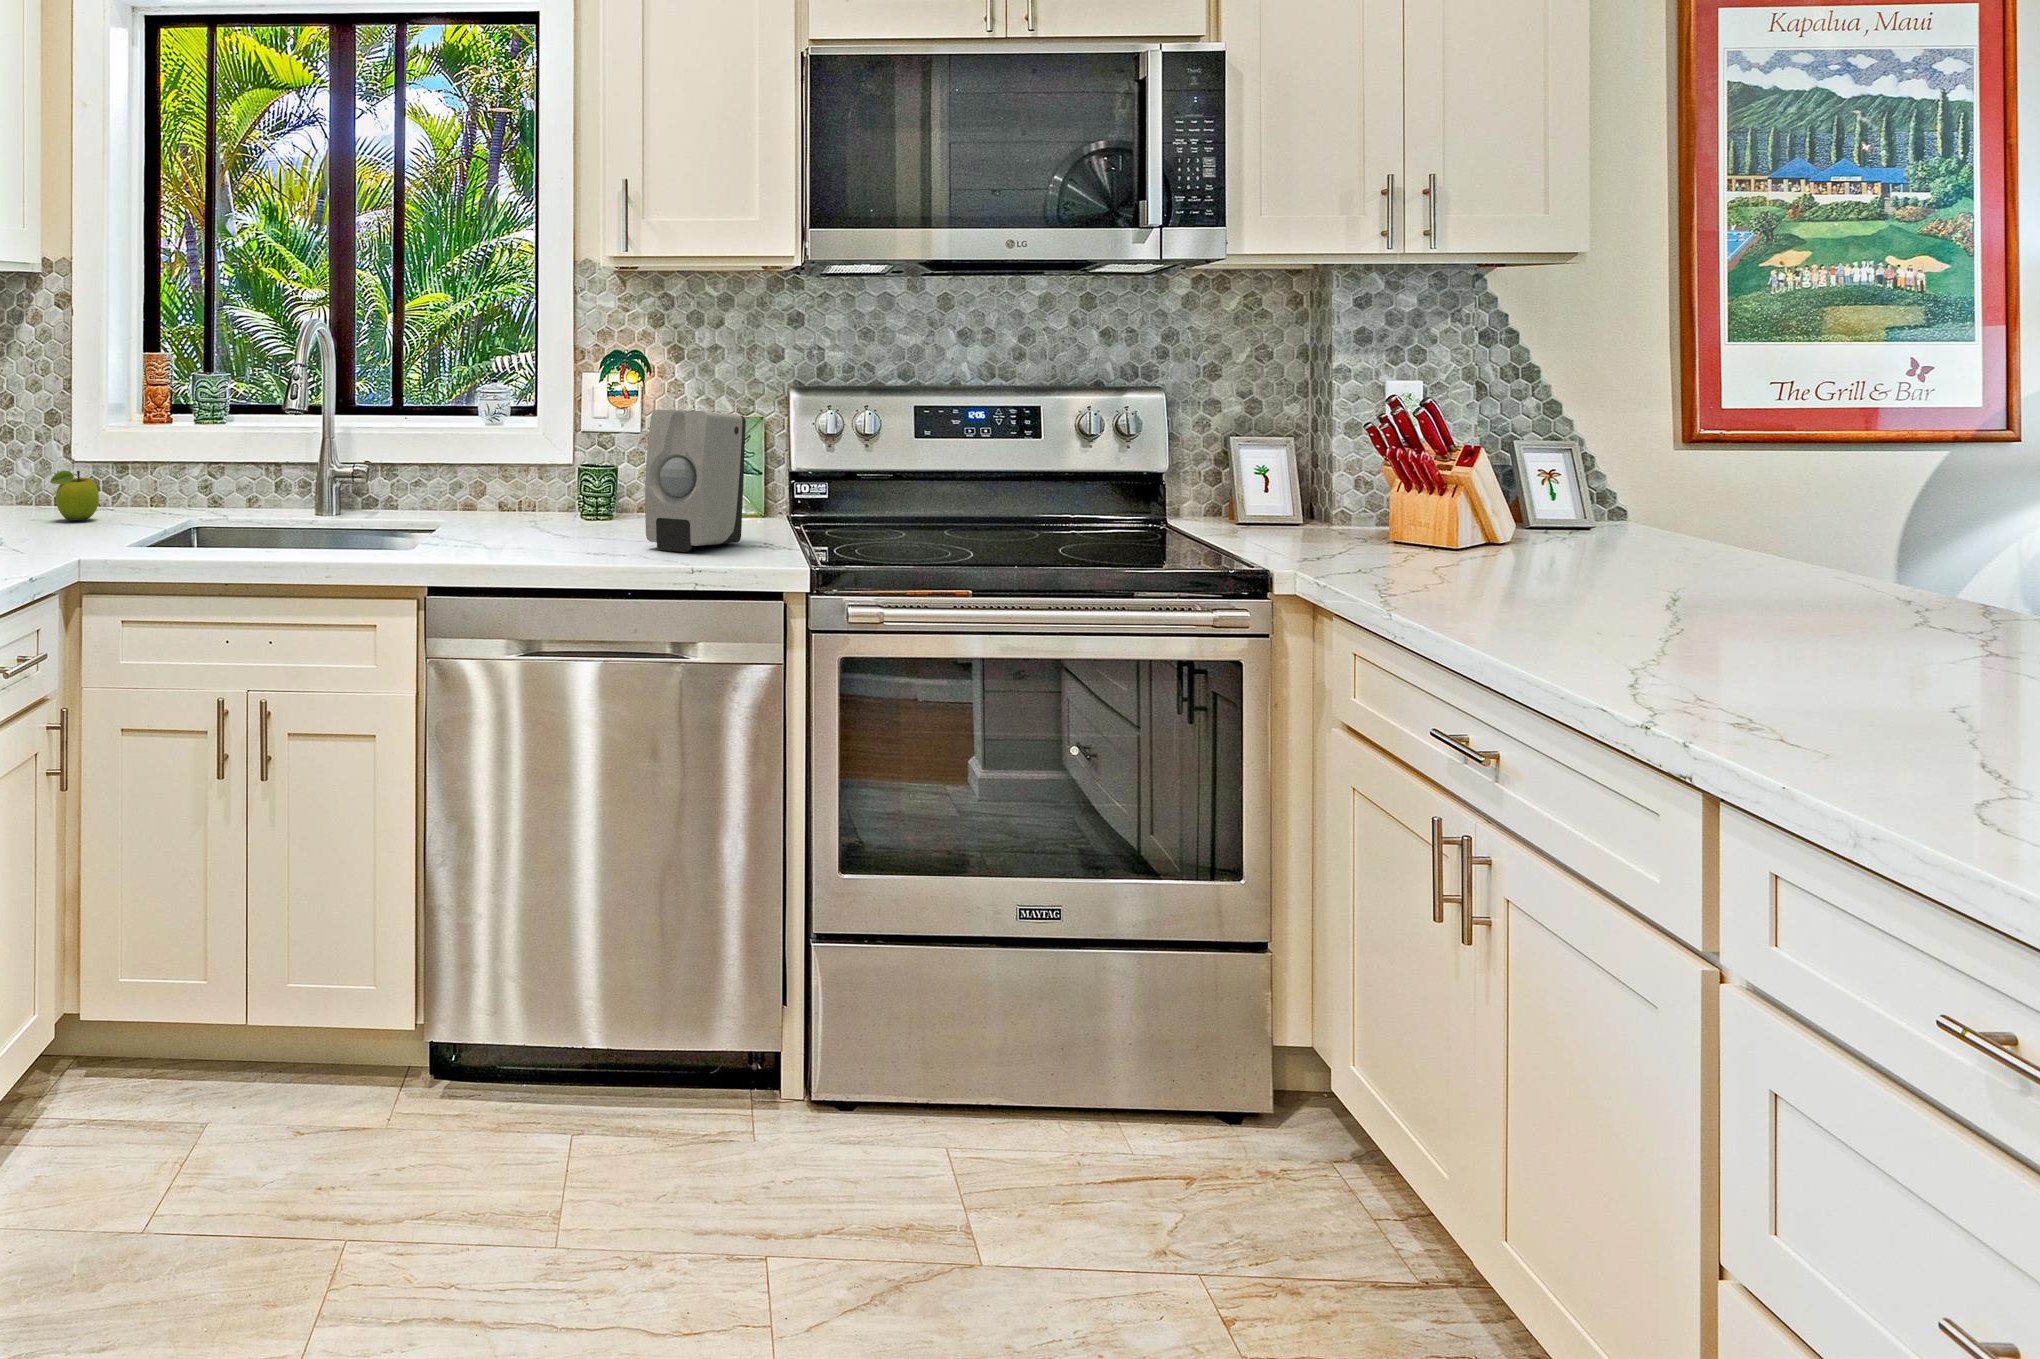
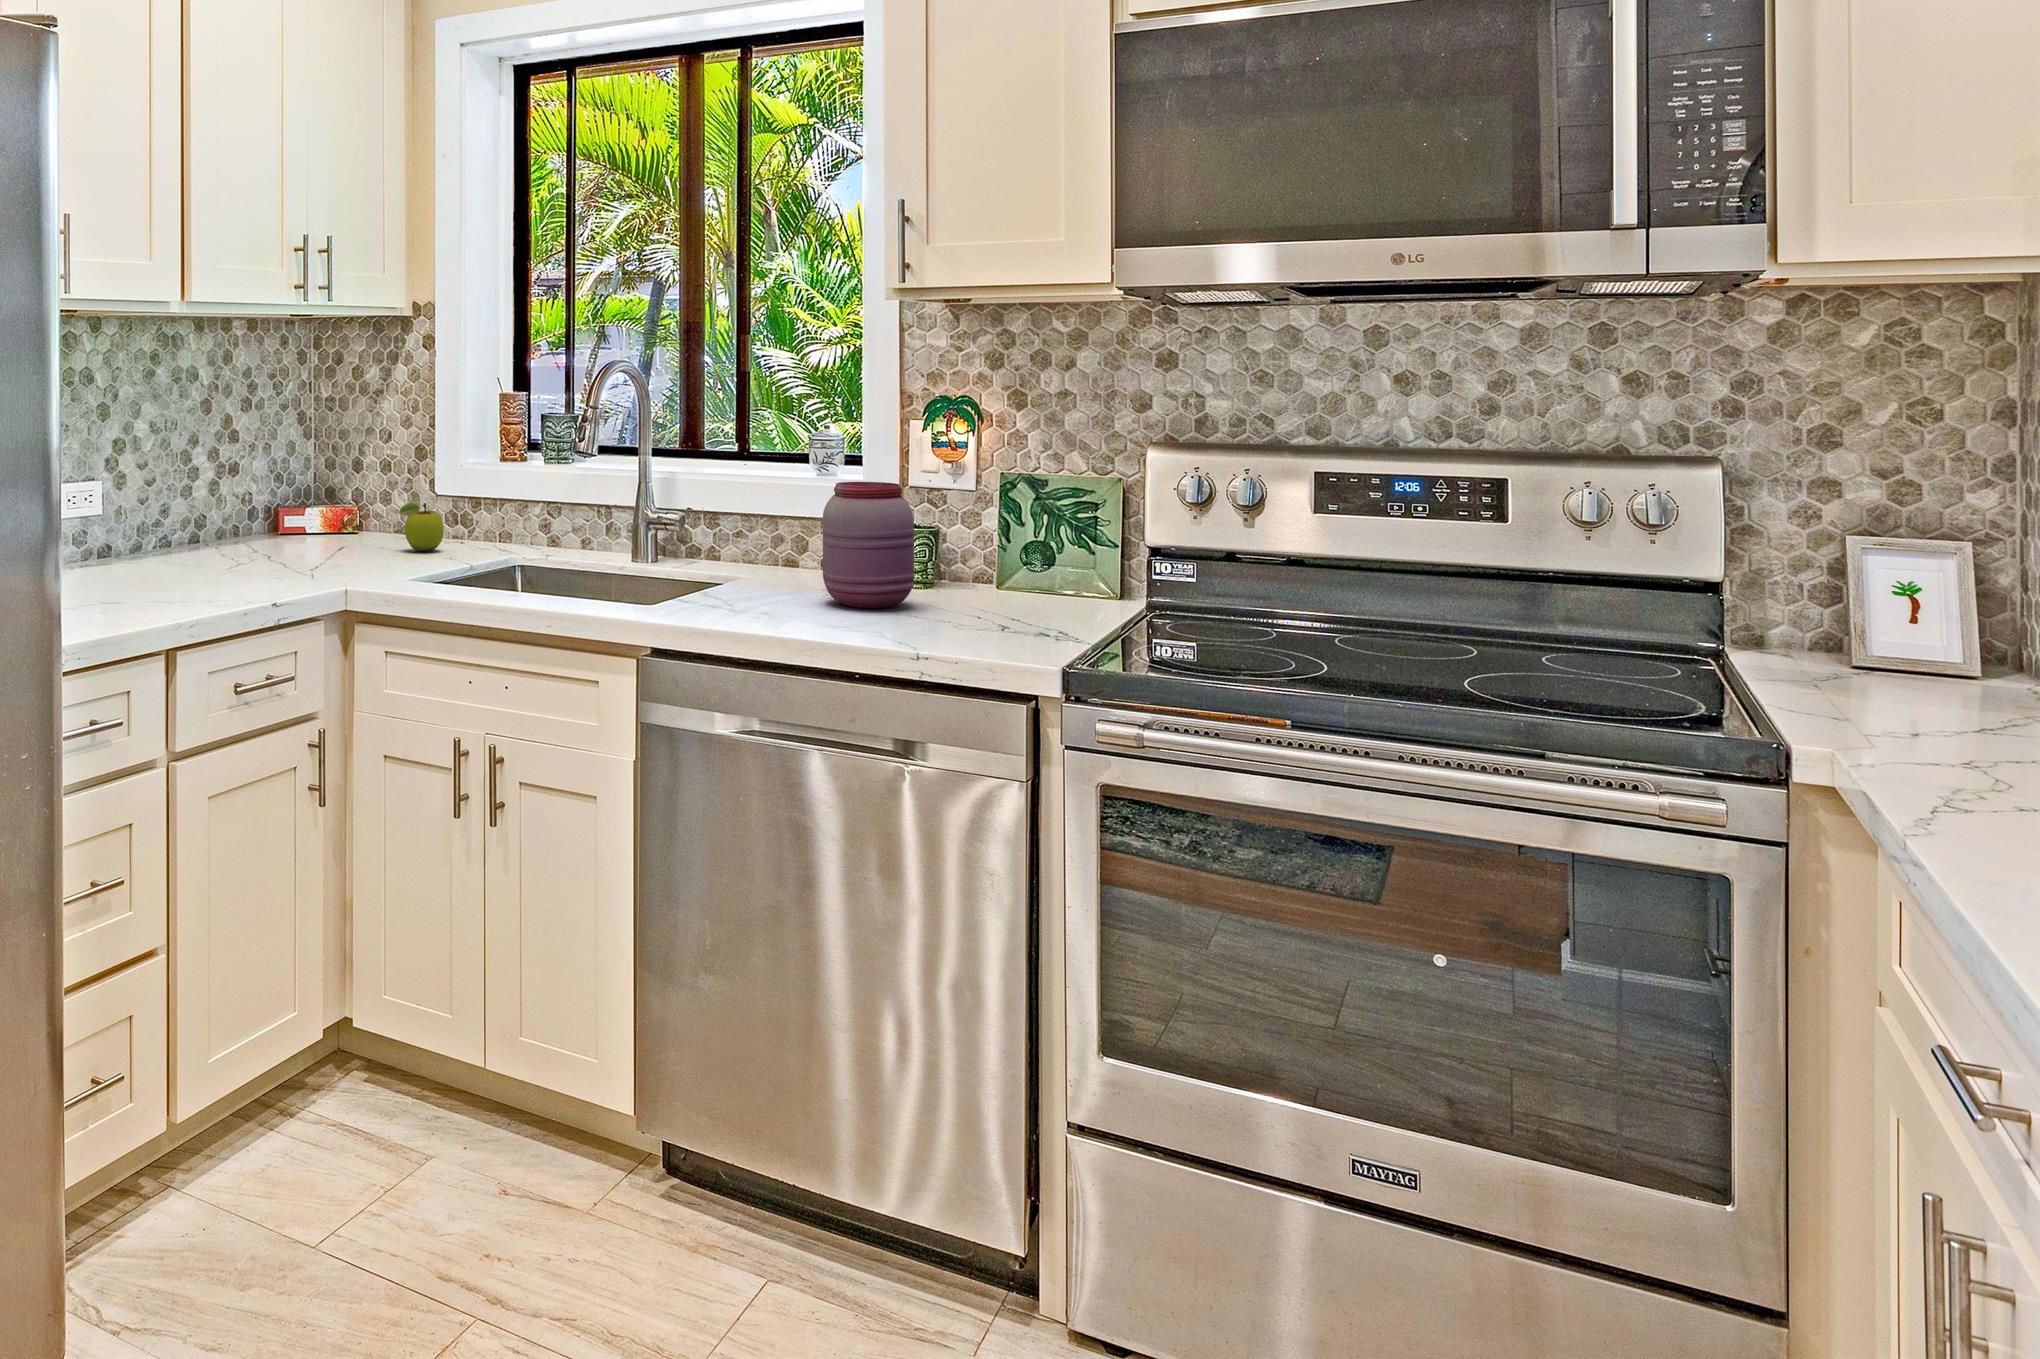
soap dispenser: present [645,410,746,552] -> none [920,465,1058,634]
jar: none [536,428,615,539] -> present [823,482,914,608]

